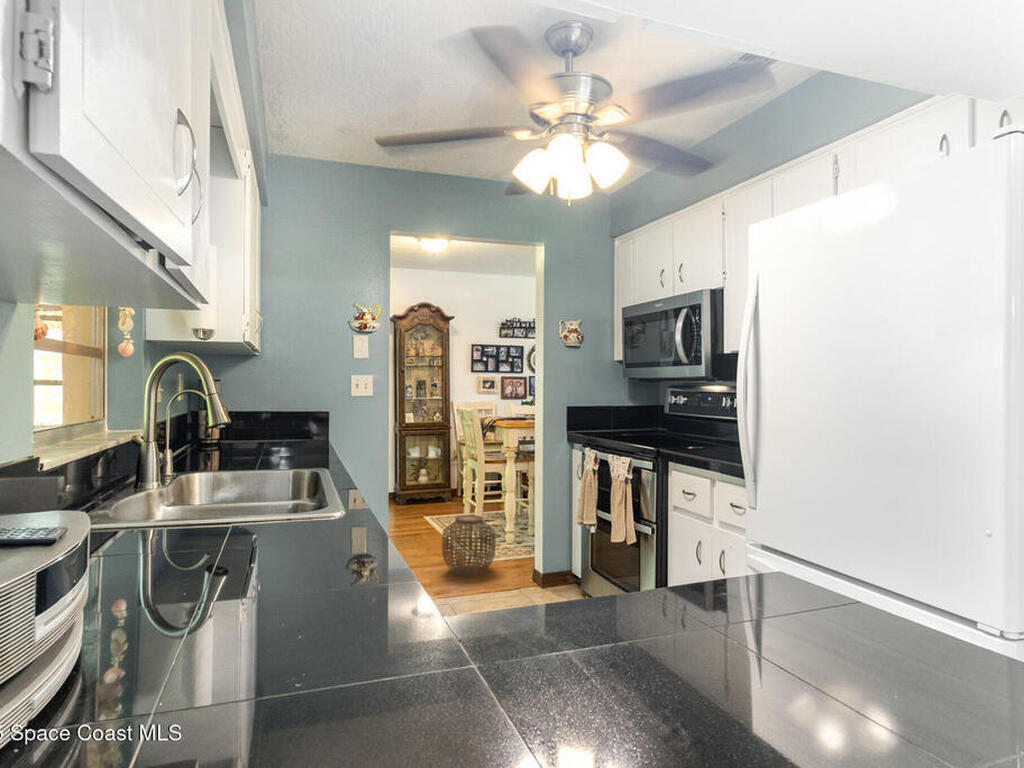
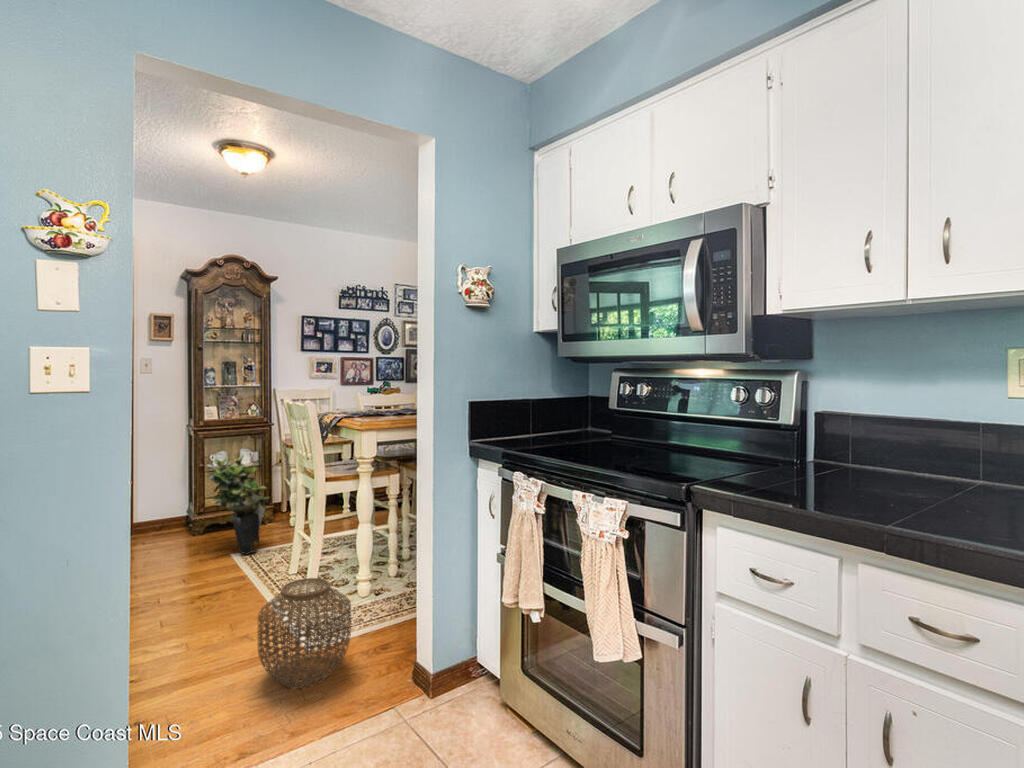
potted plant: none [409,448,448,518] -> present [209,456,269,555]

